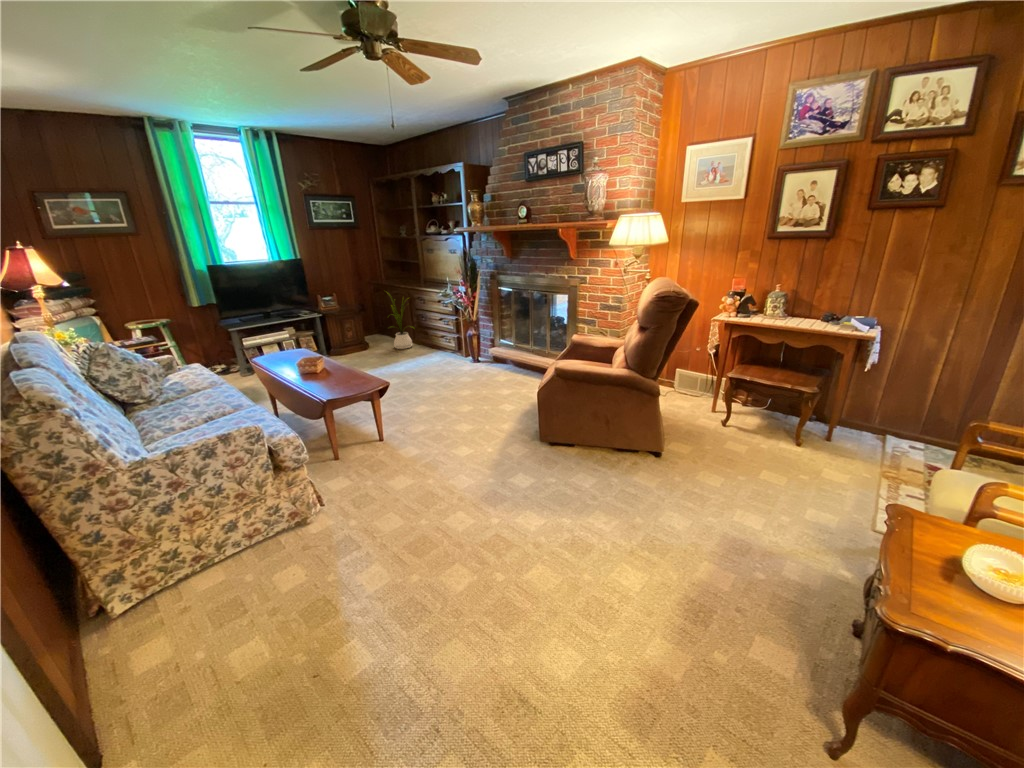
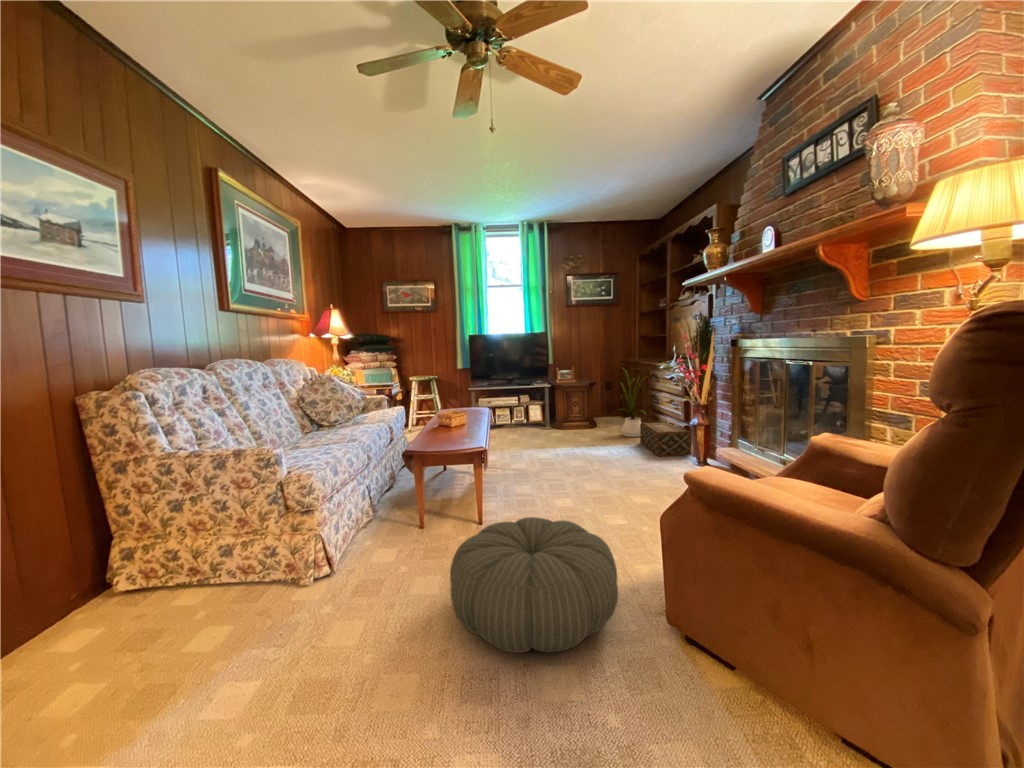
woven basket: none [416,332,461,360] -> present [640,421,691,456]
pouf: none [430,412,529,485] -> present [450,517,618,653]

